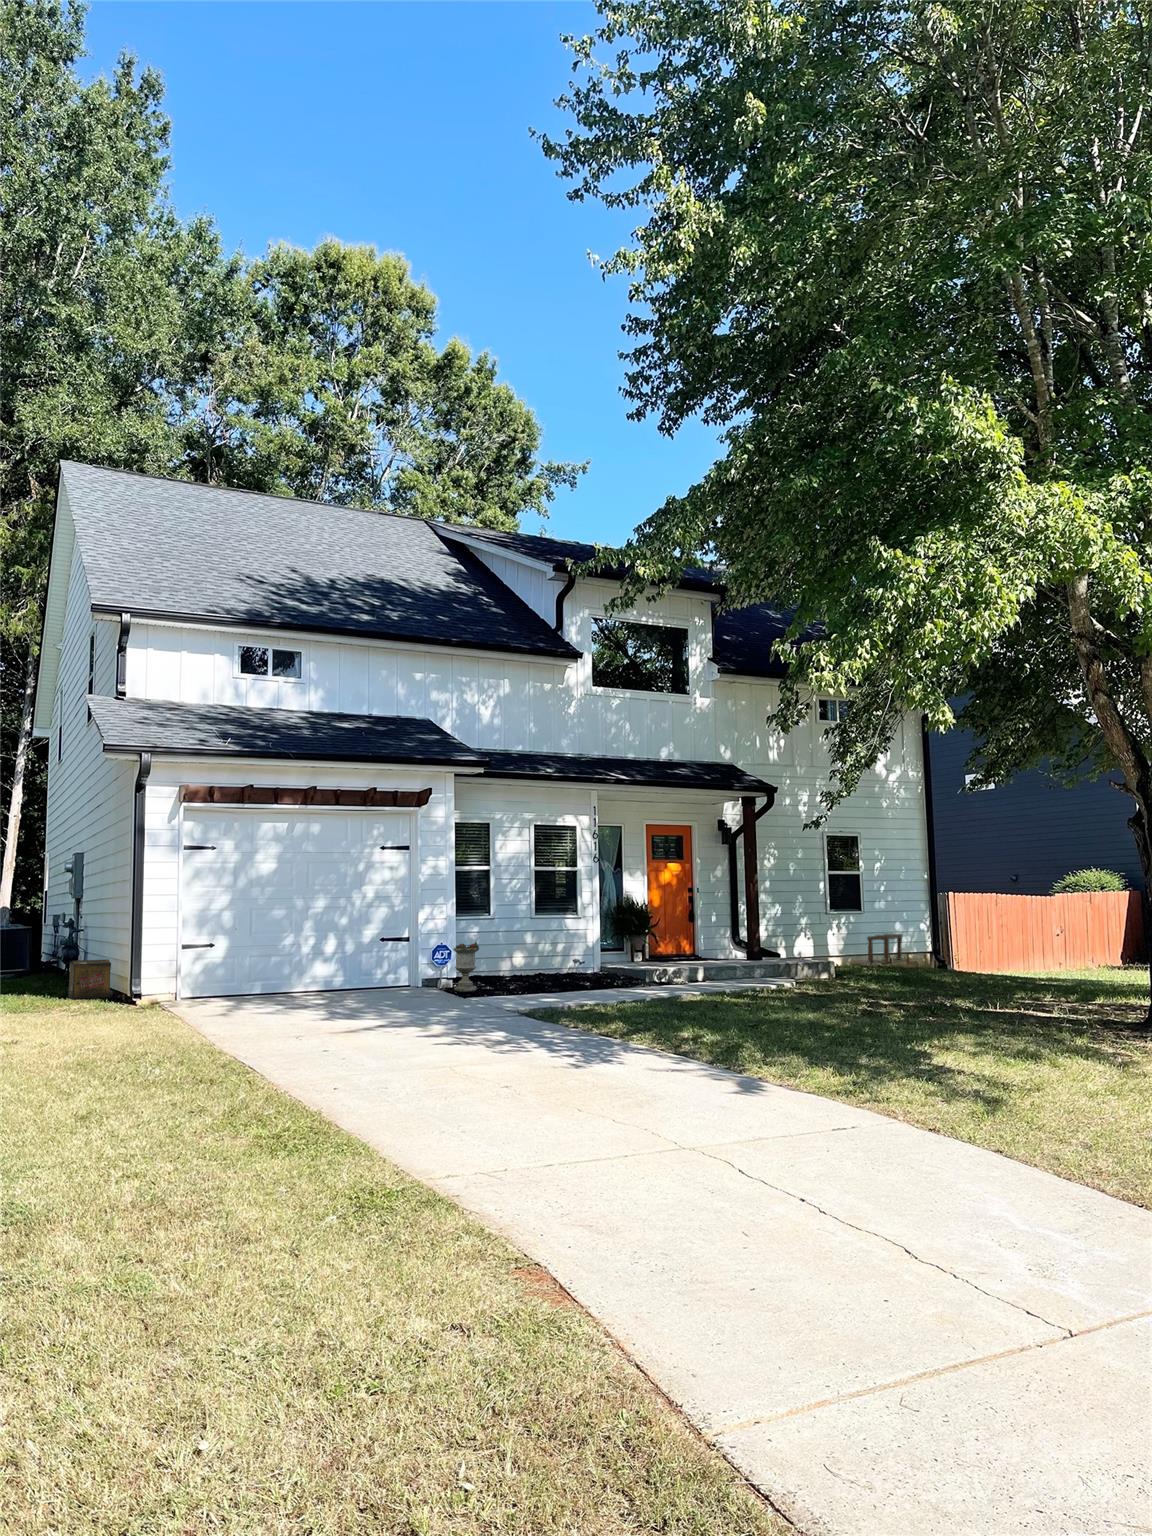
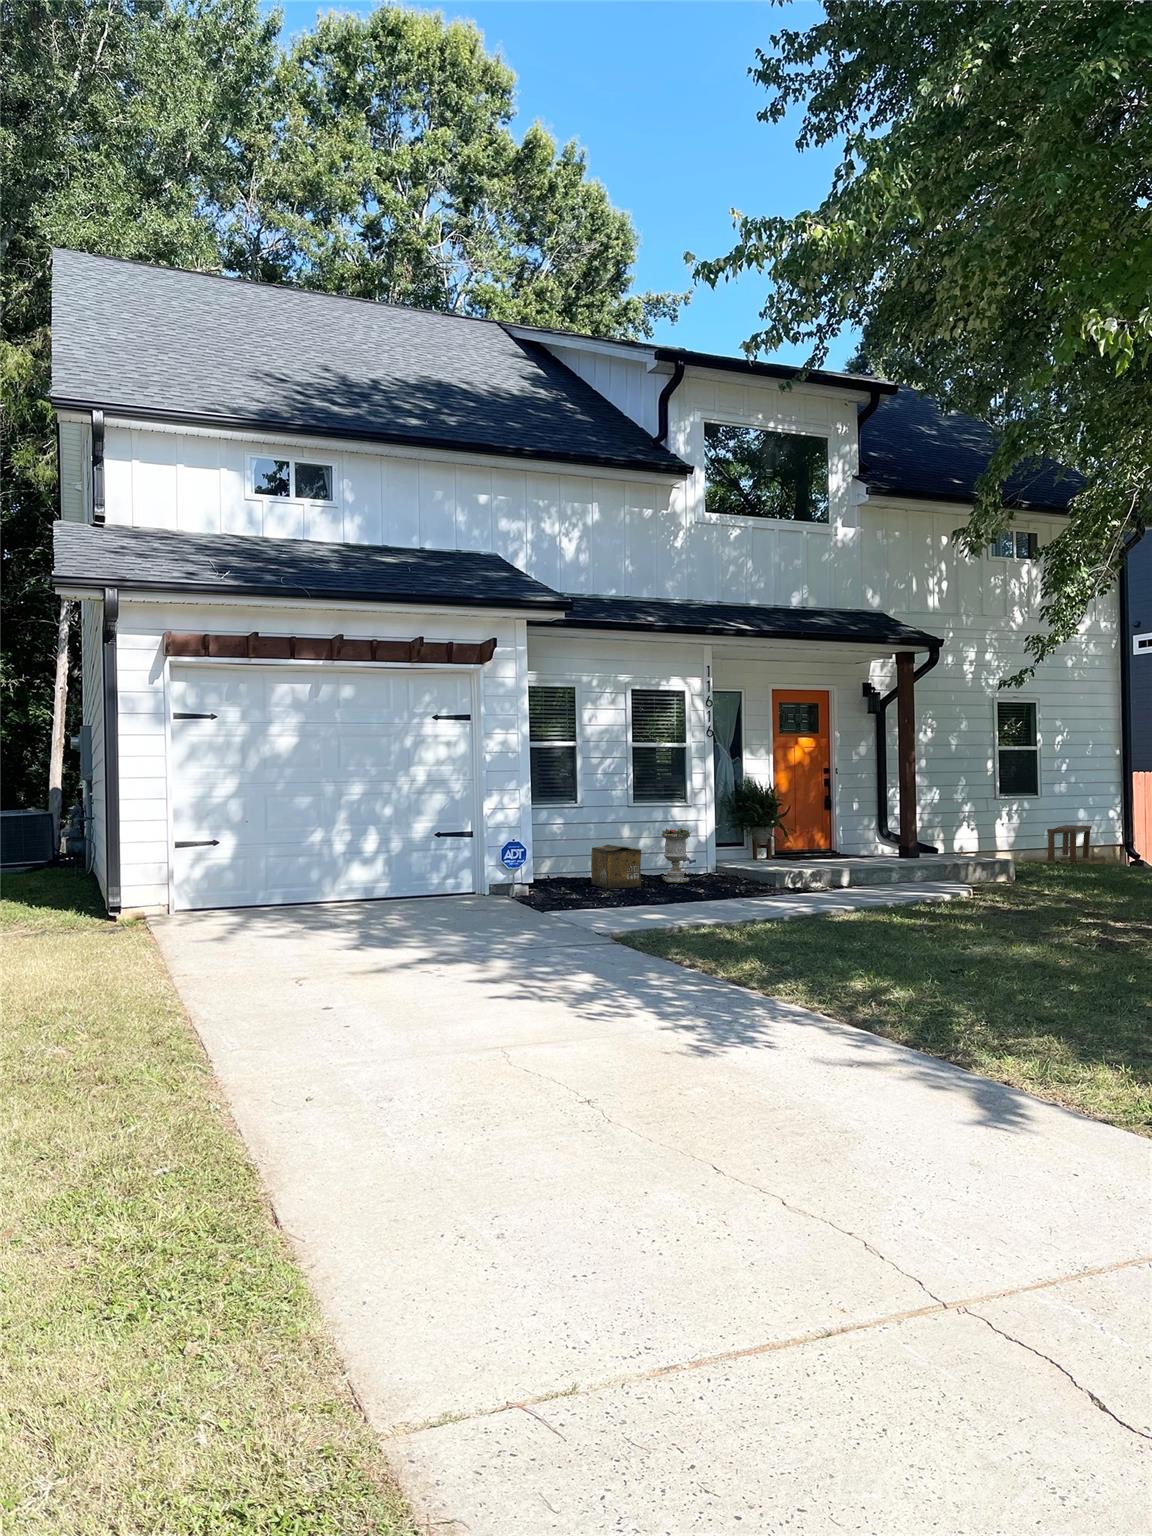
planter: present [453,942,479,992] -> present [661,828,691,883]
cardboard box: present [68,959,111,999] -> present [591,845,641,889]

